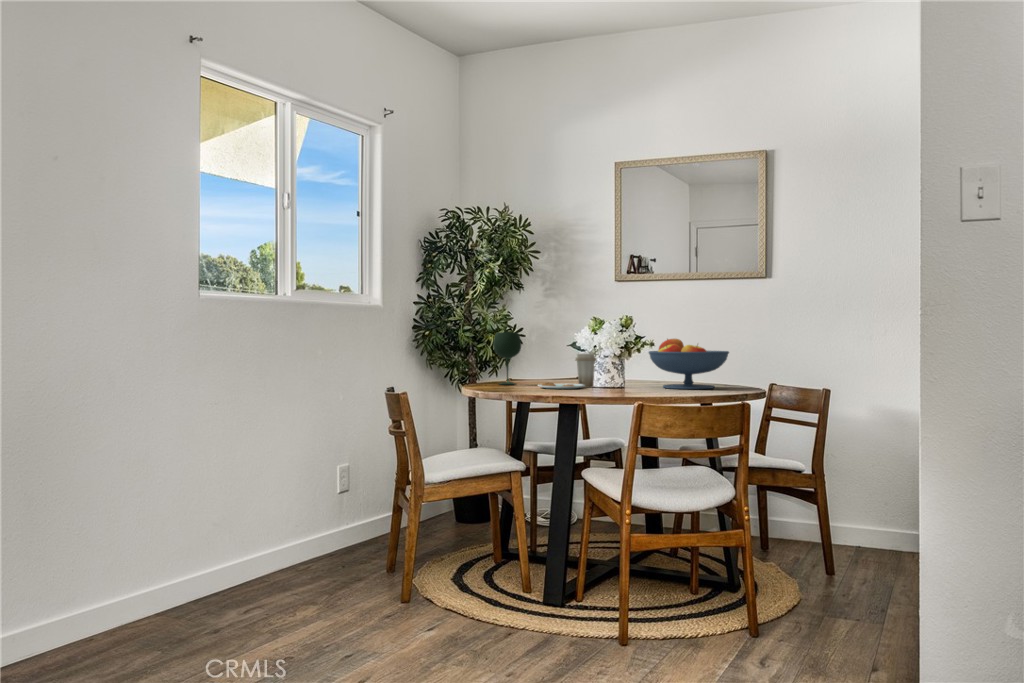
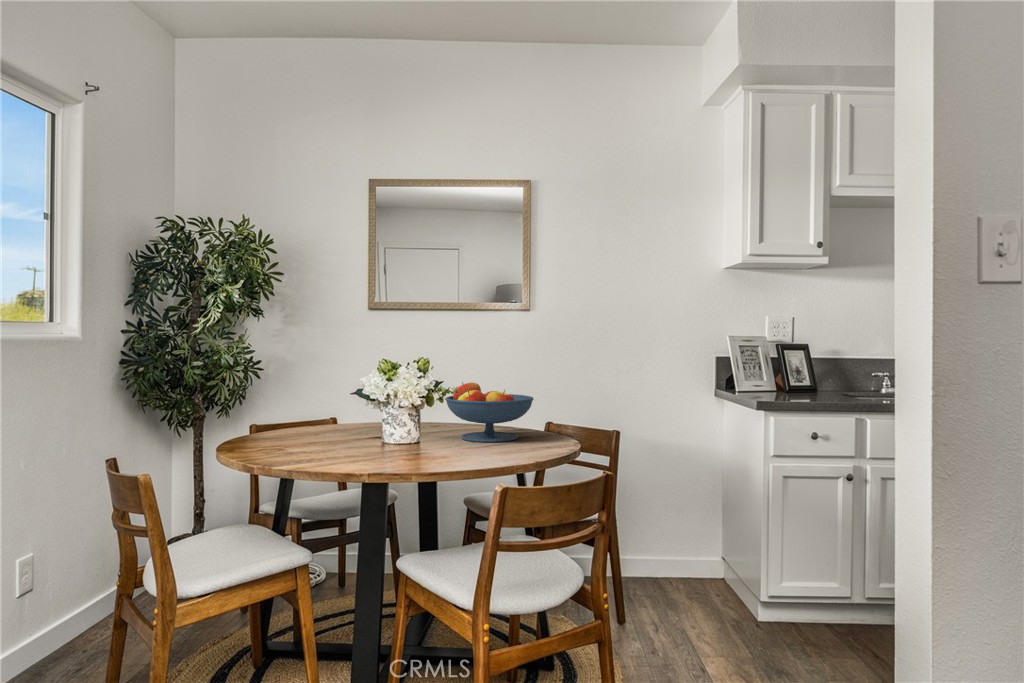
wine glass: present [493,332,521,385] -> none [252,377,289,444]
plate: present [538,353,597,389] -> none [320,402,389,454]

